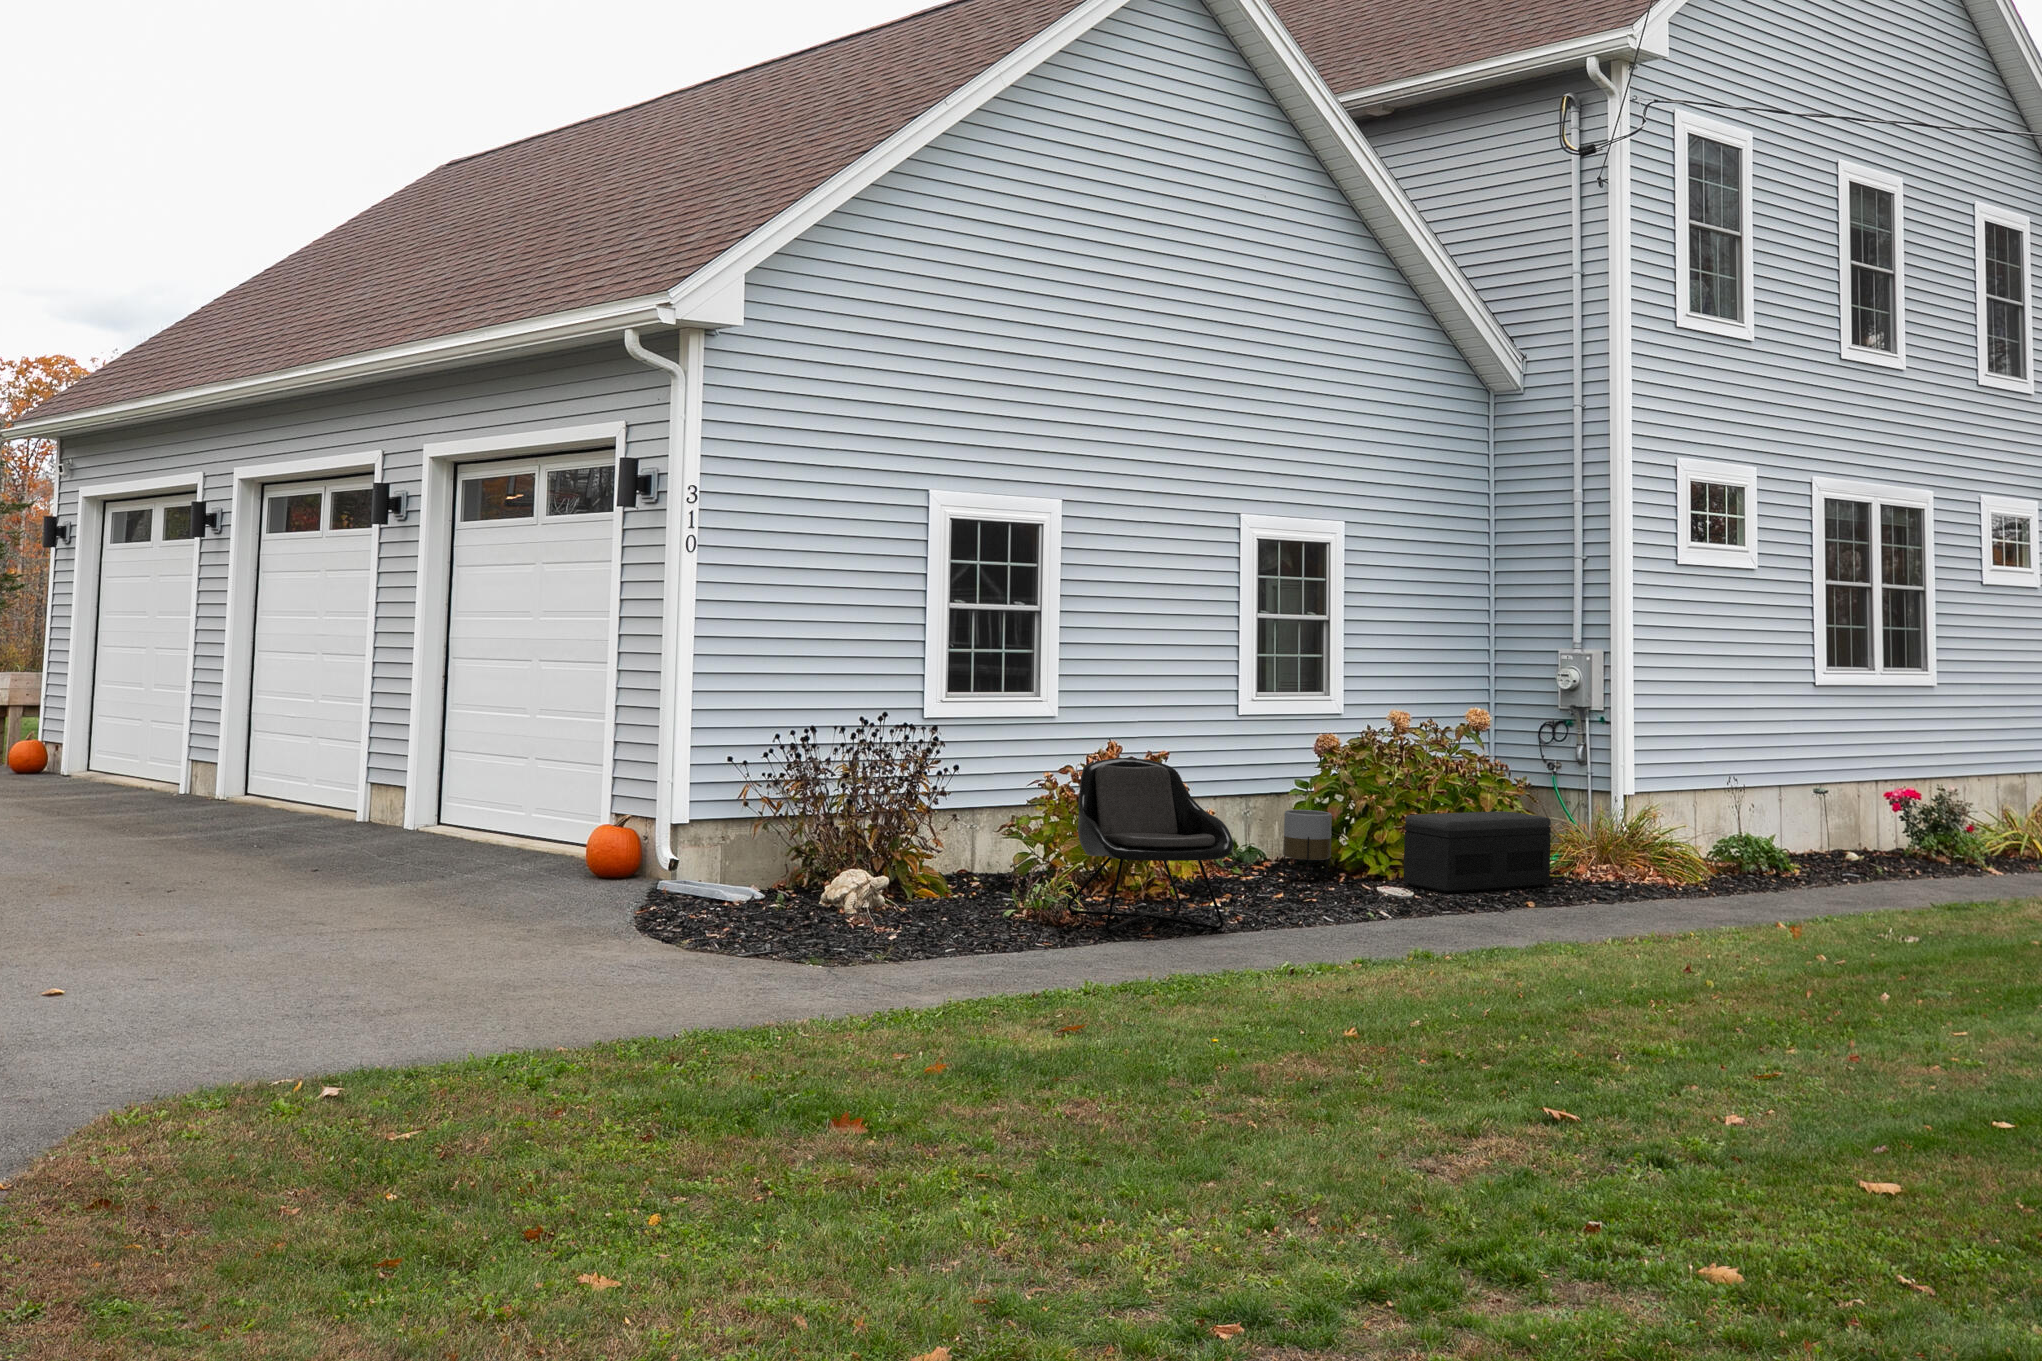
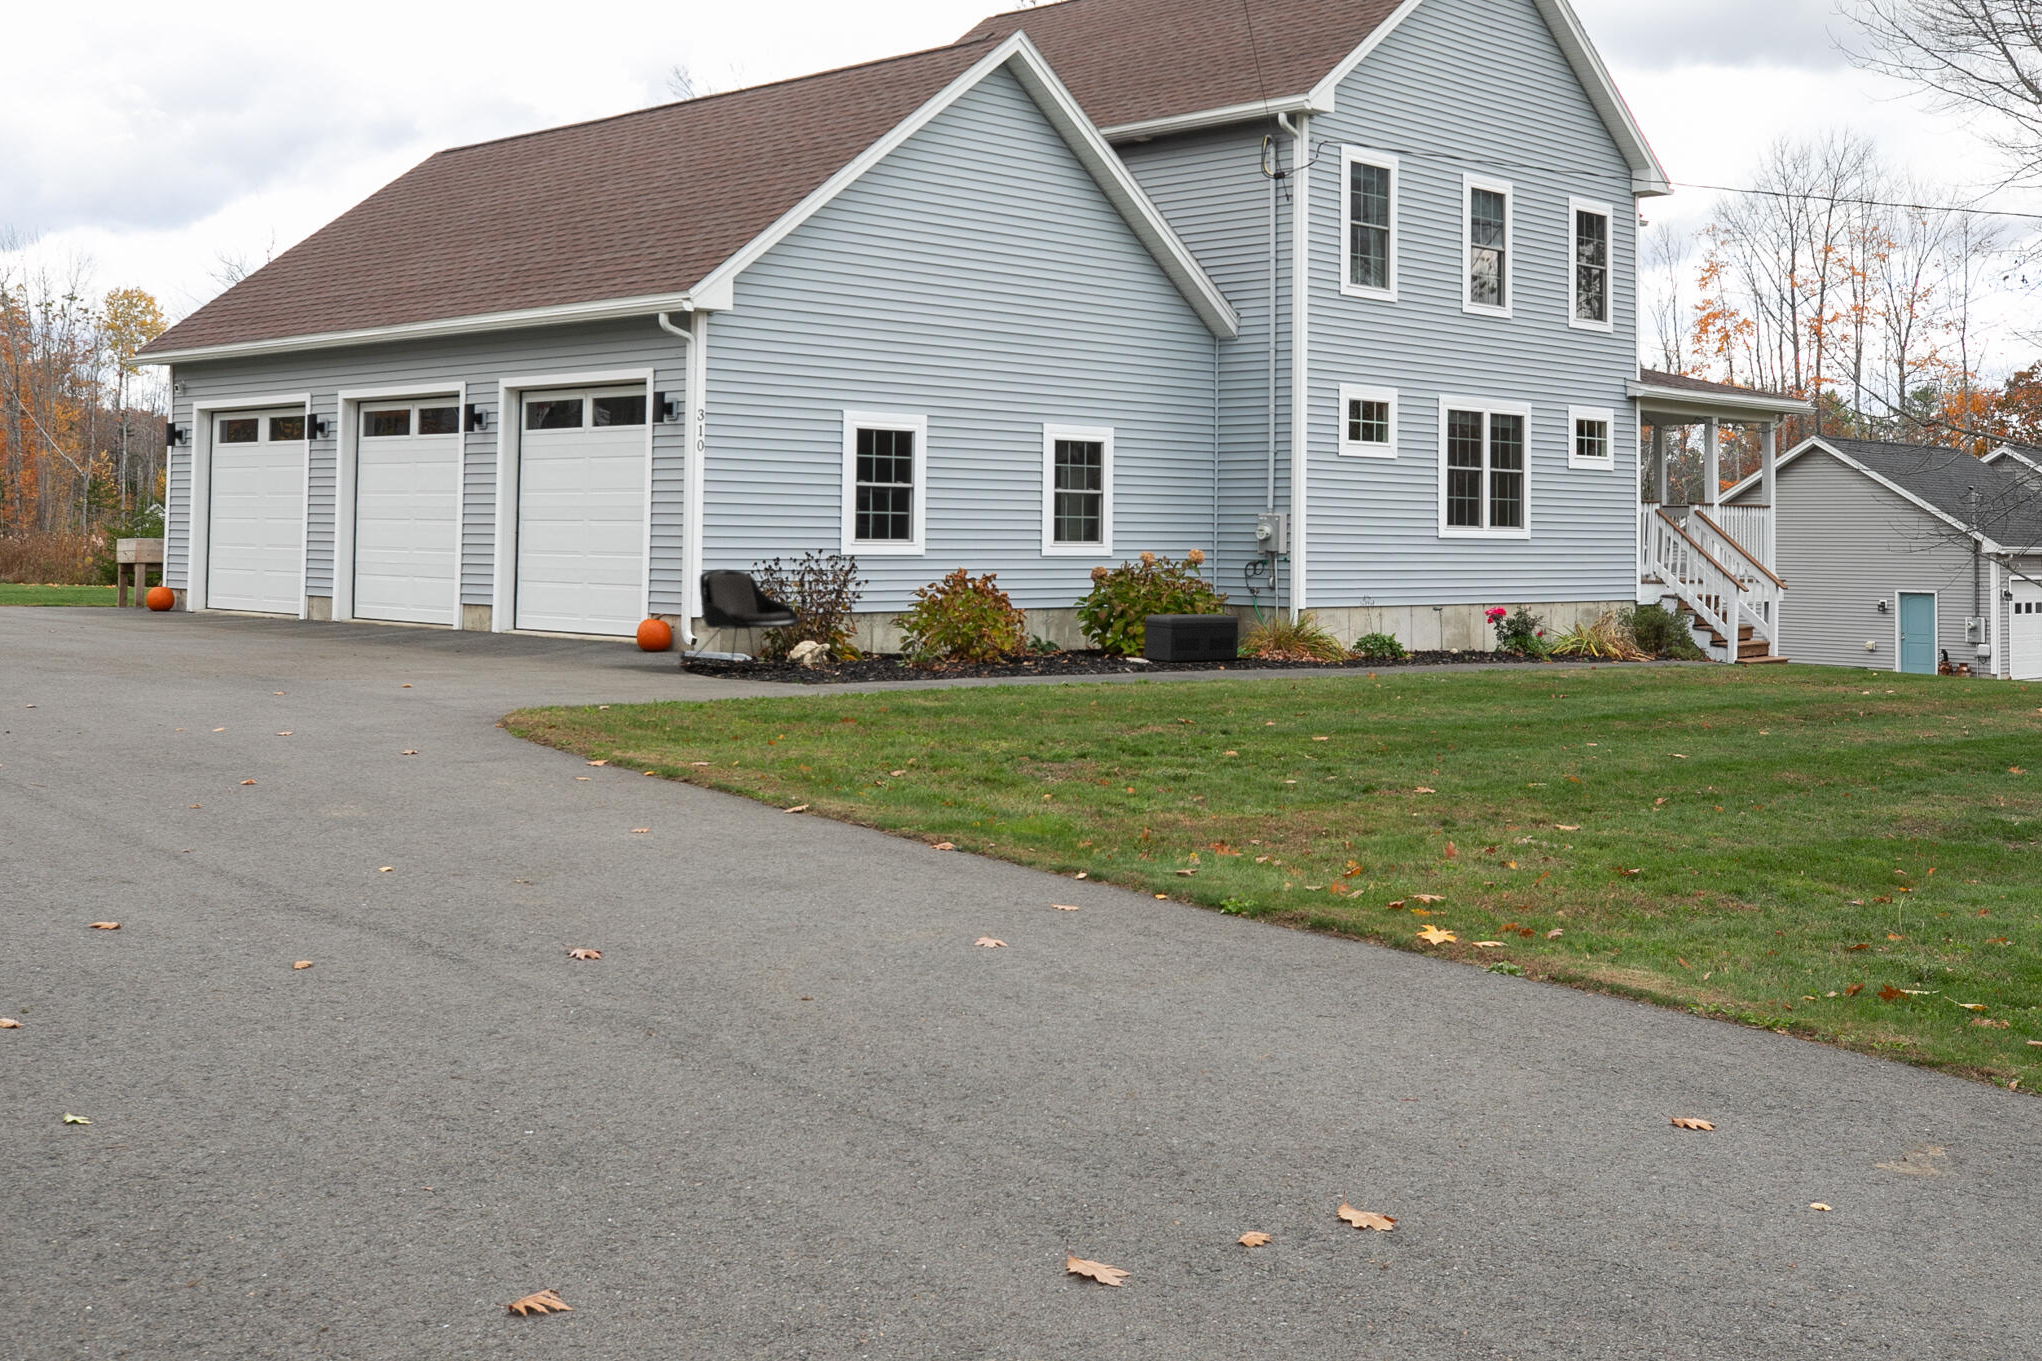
lounge chair: present [1068,758,1233,933] -> present [691,569,800,672]
planter: present [1283,810,1332,884] -> none [1069,613,1099,659]

